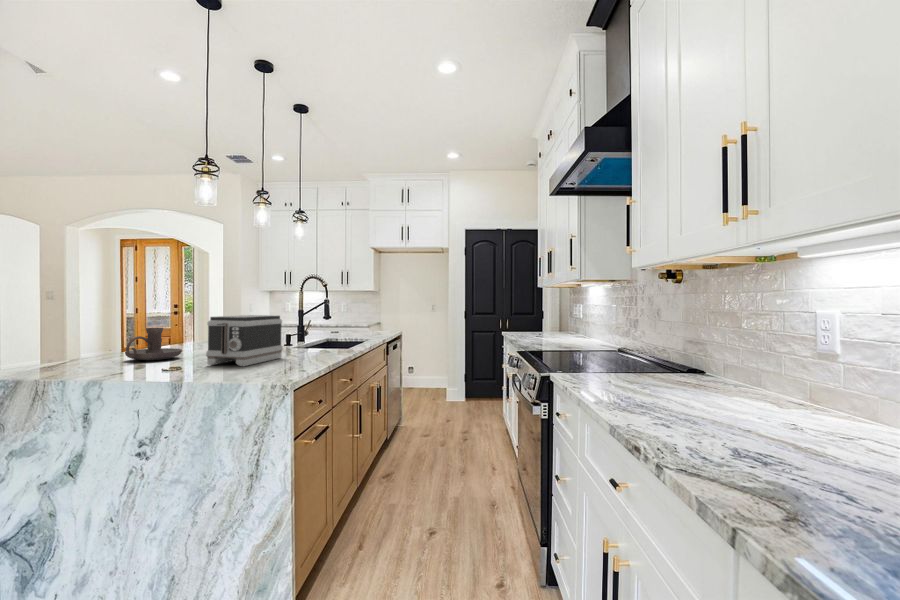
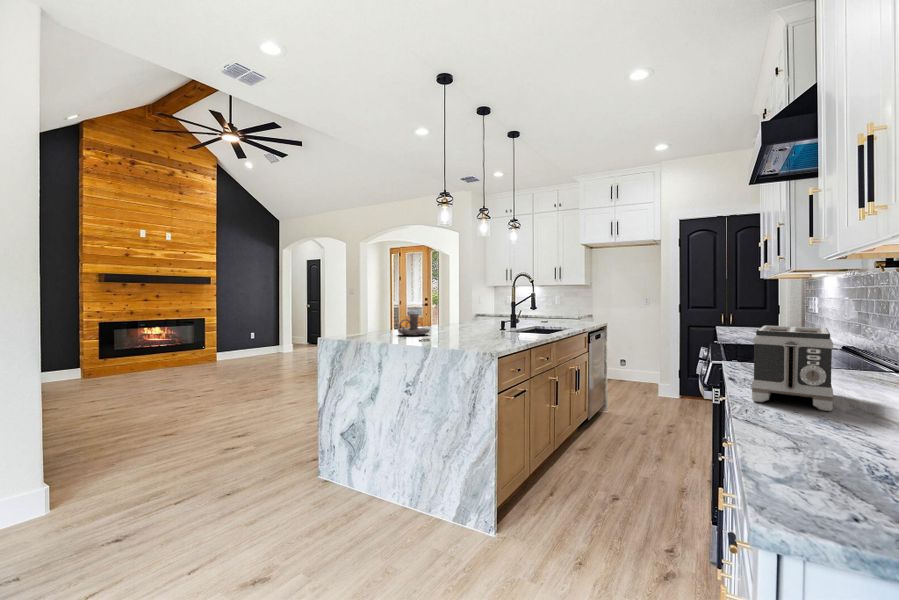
toaster: present [206,315,283,366] -> present [751,326,833,411]

